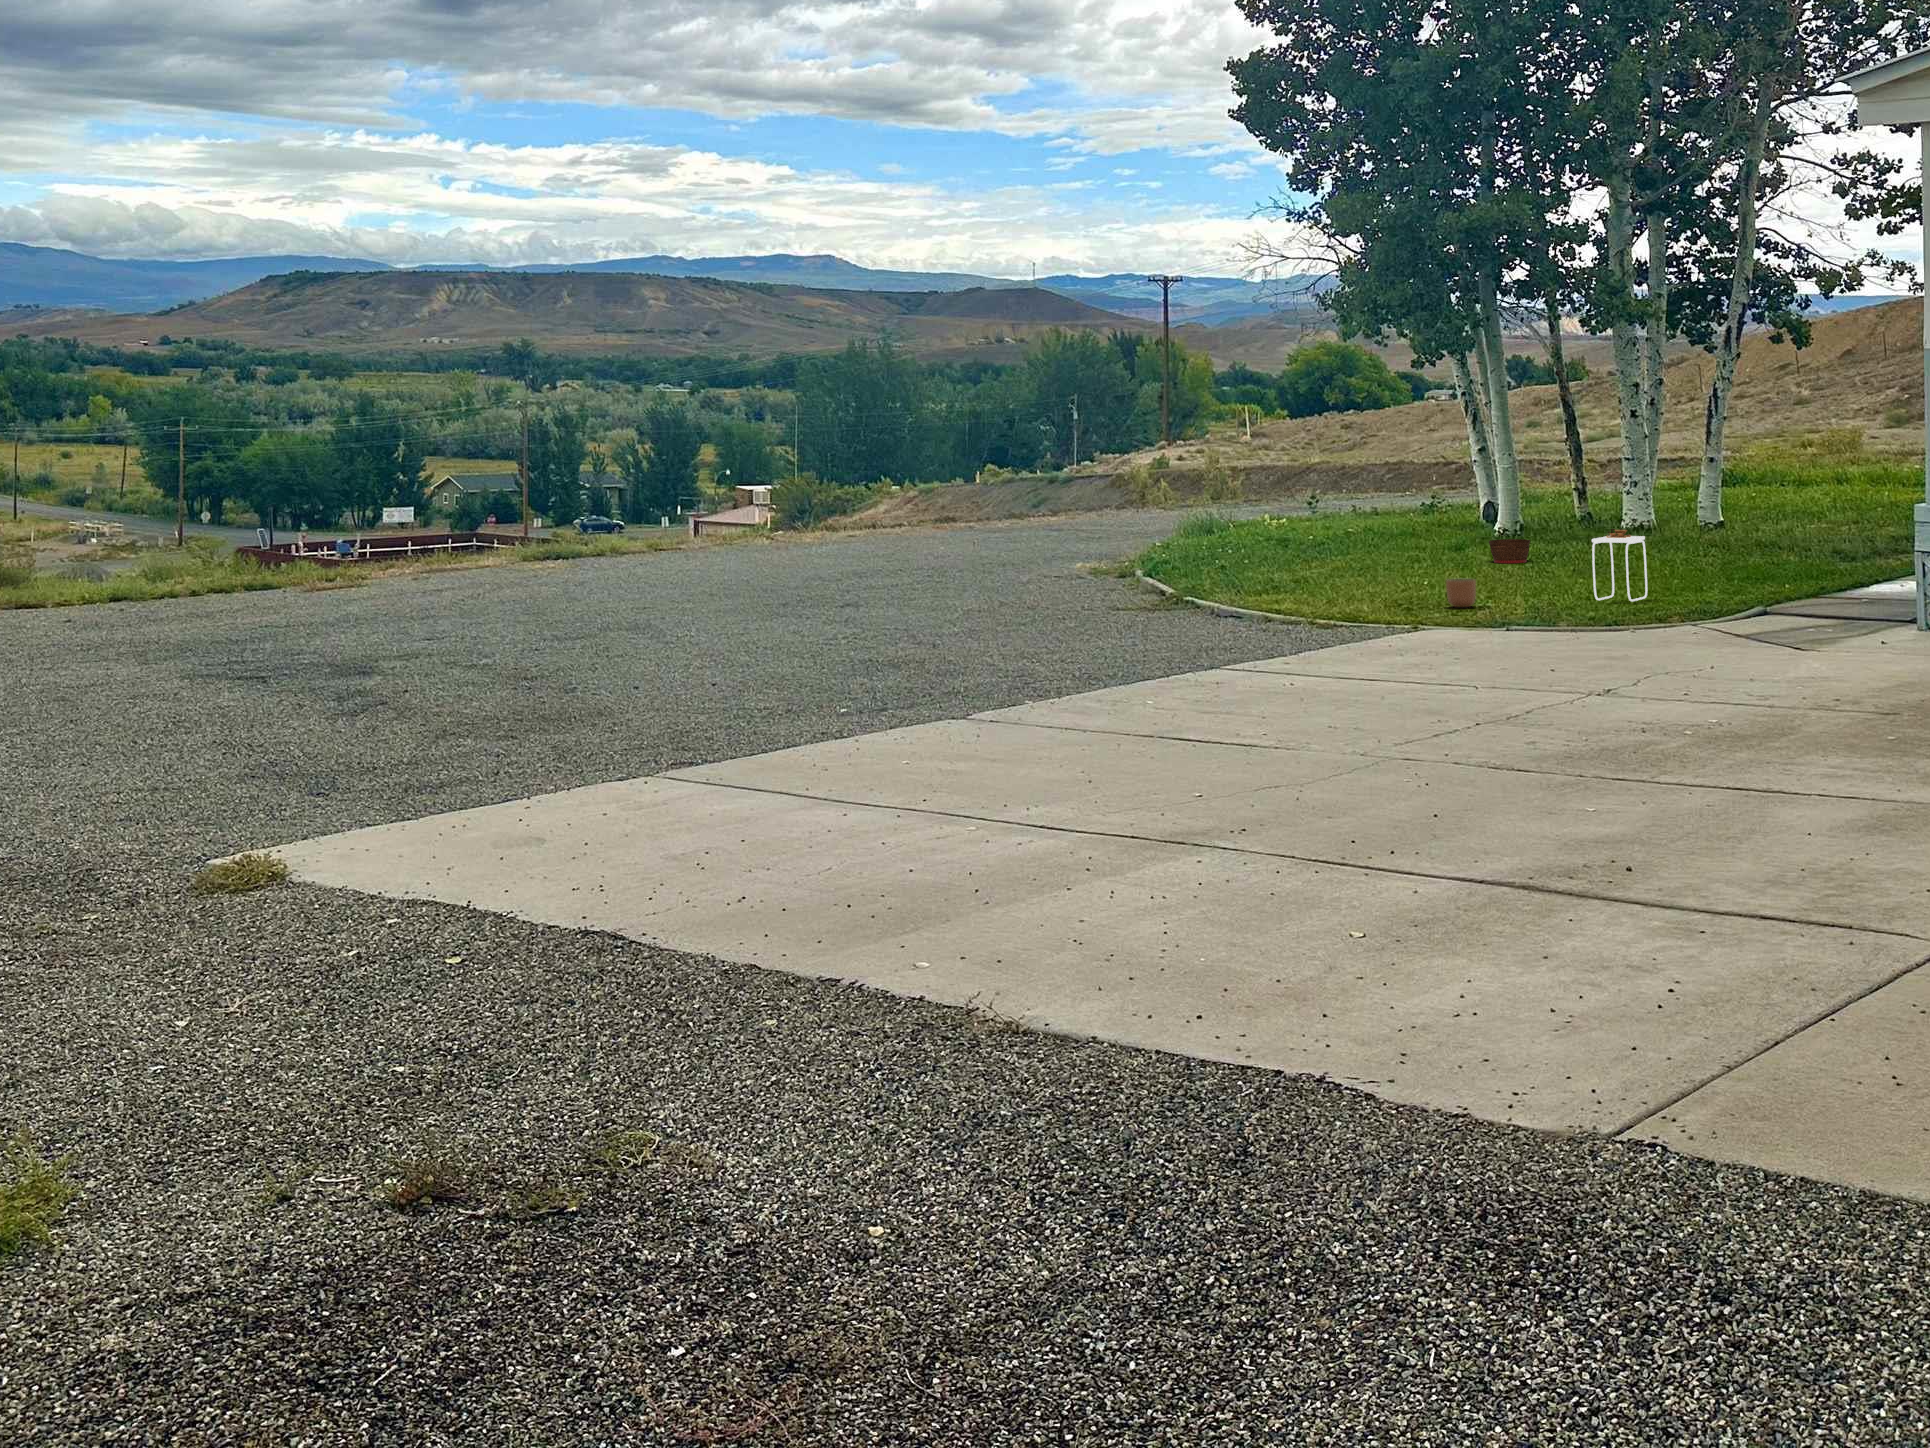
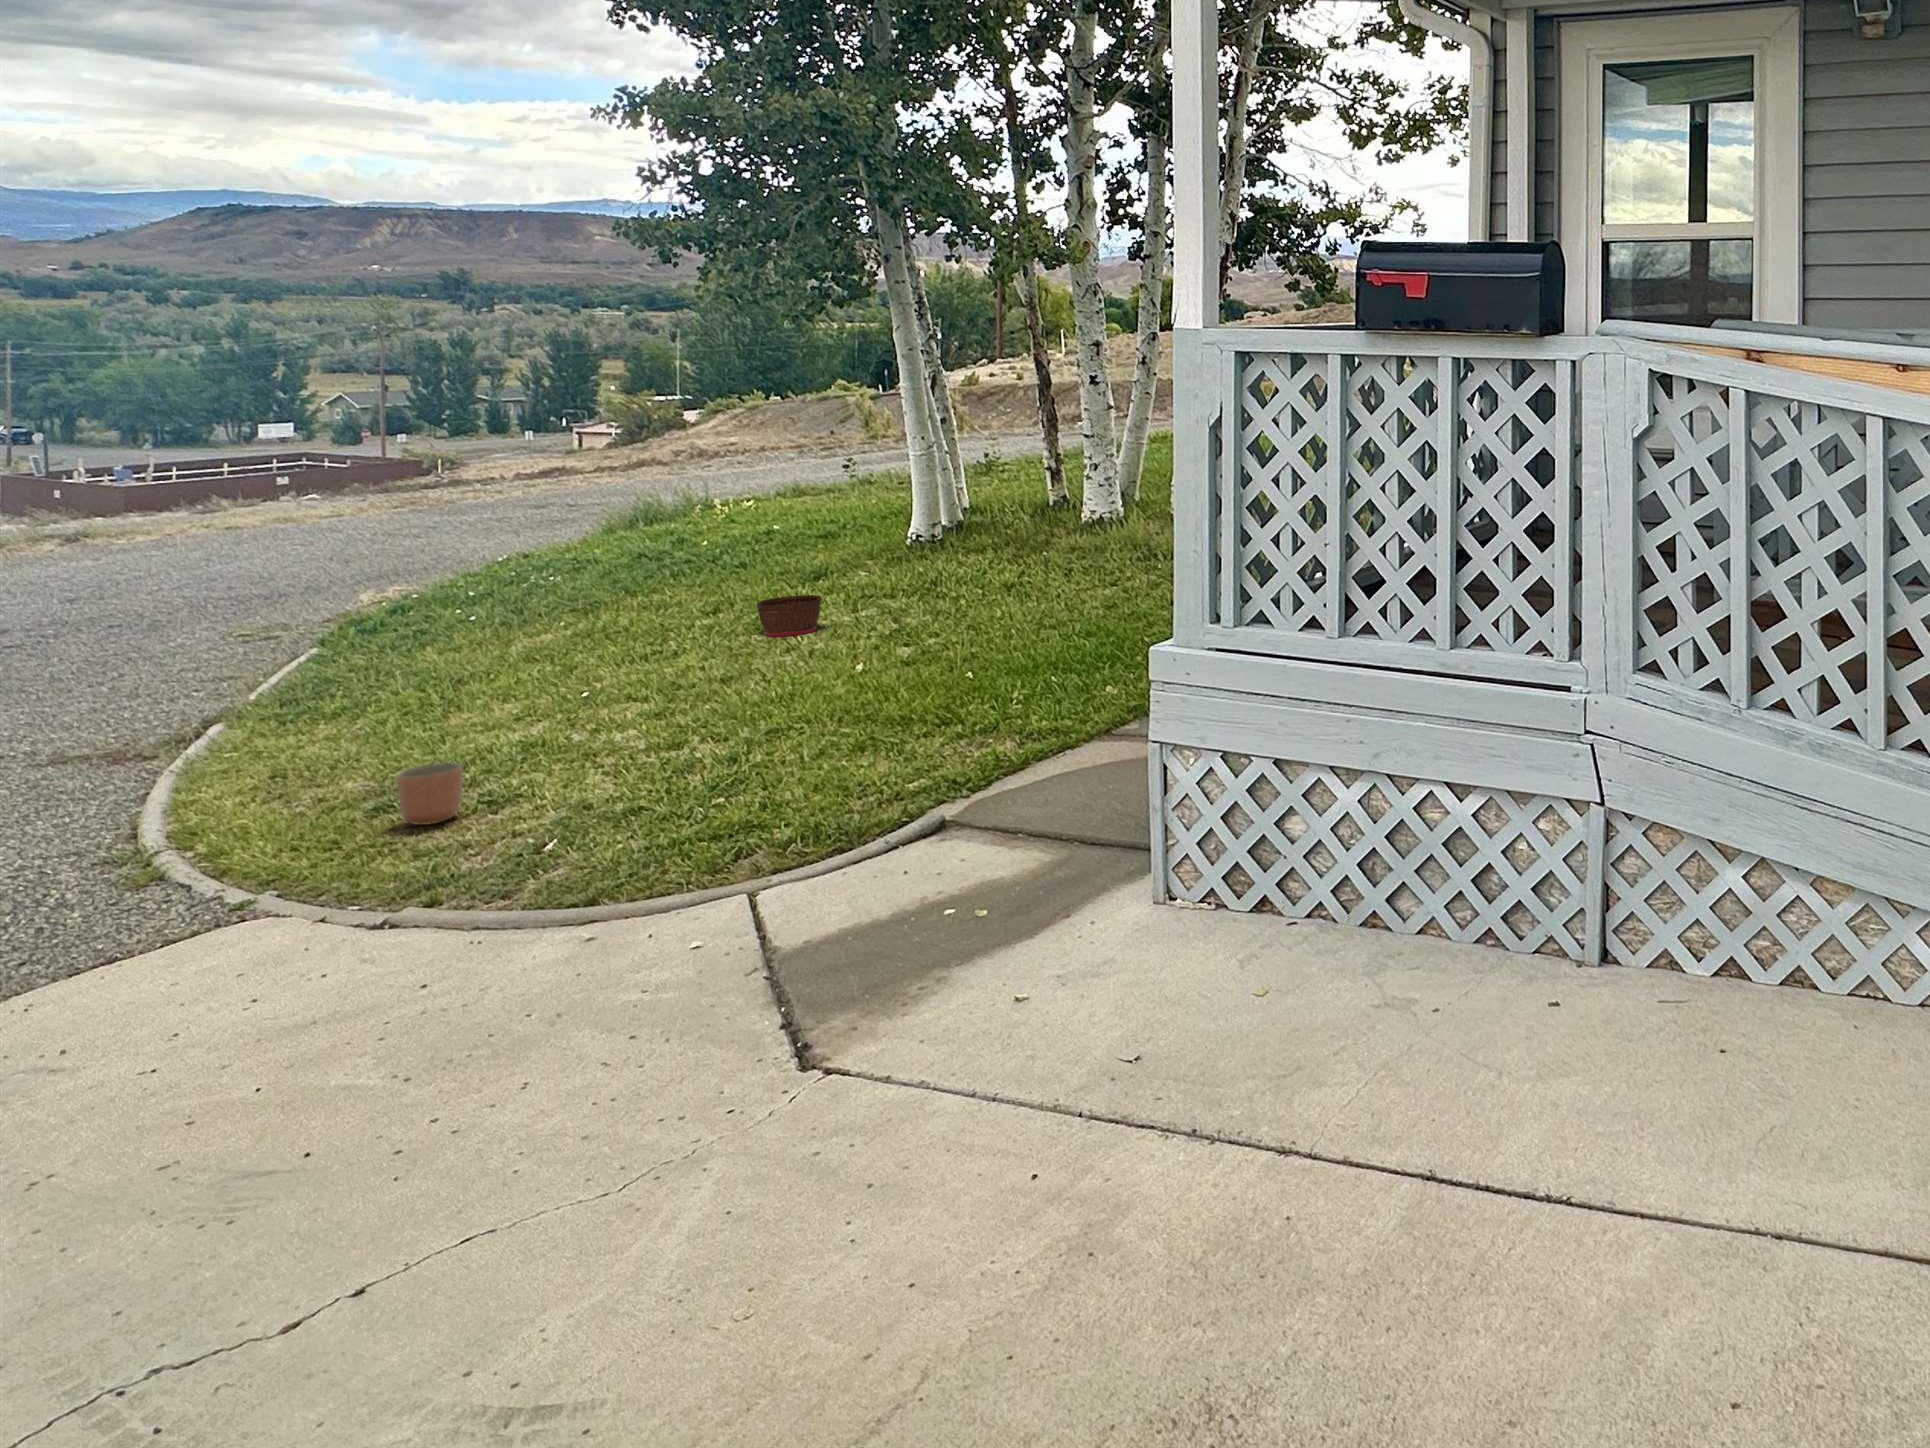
side table: present [1592,529,1647,601] -> none [710,643,826,778]

